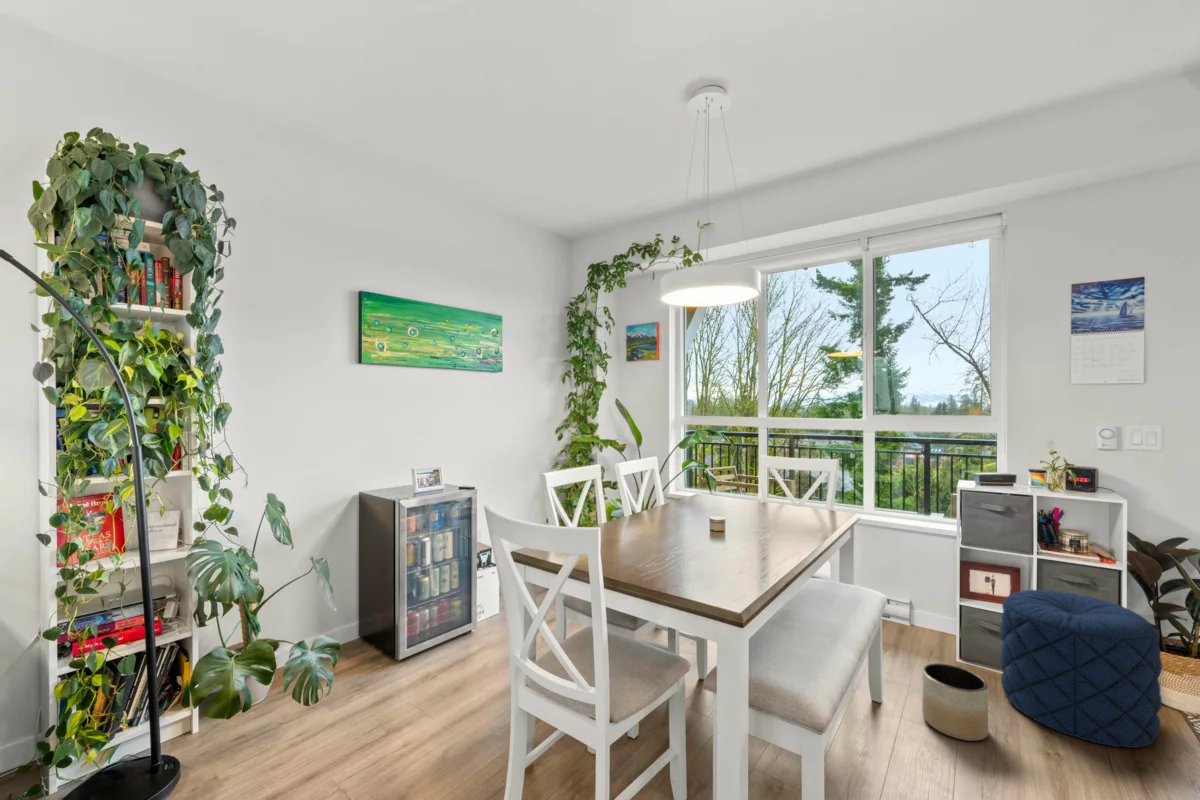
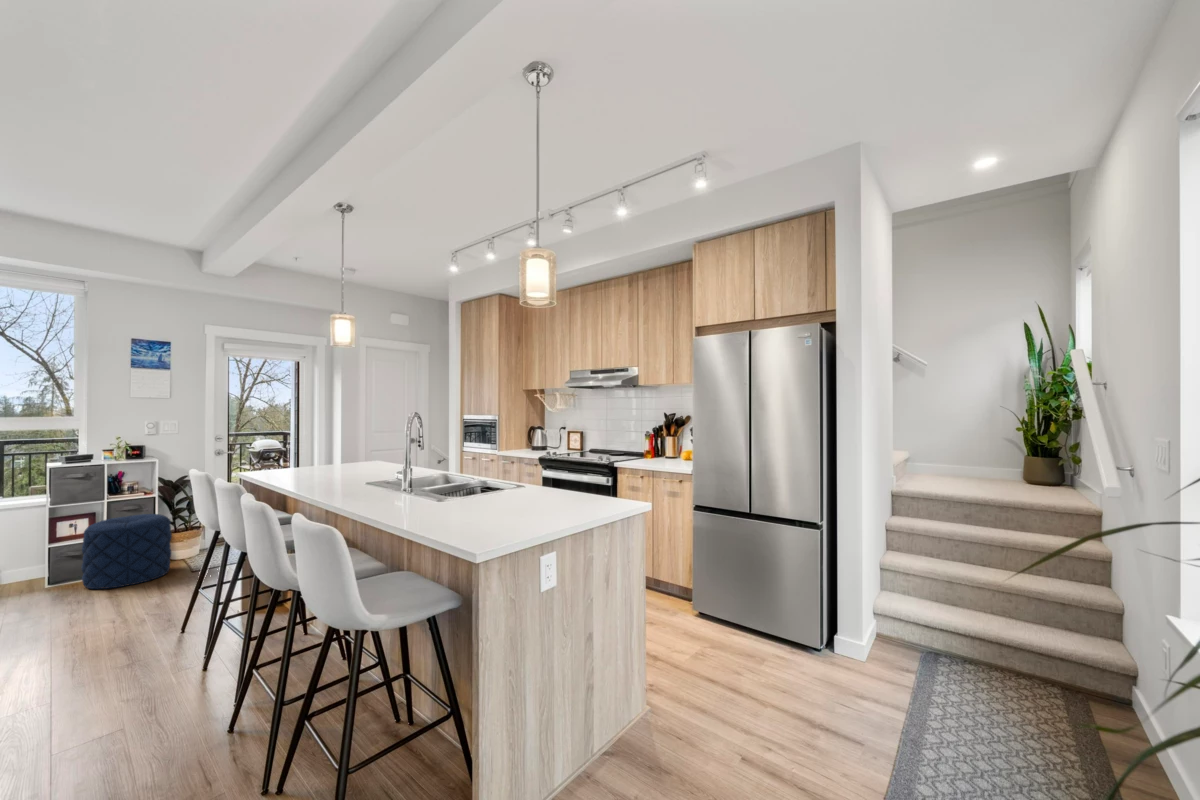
planter: present [922,663,988,741] -> none [24,573,75,615]

